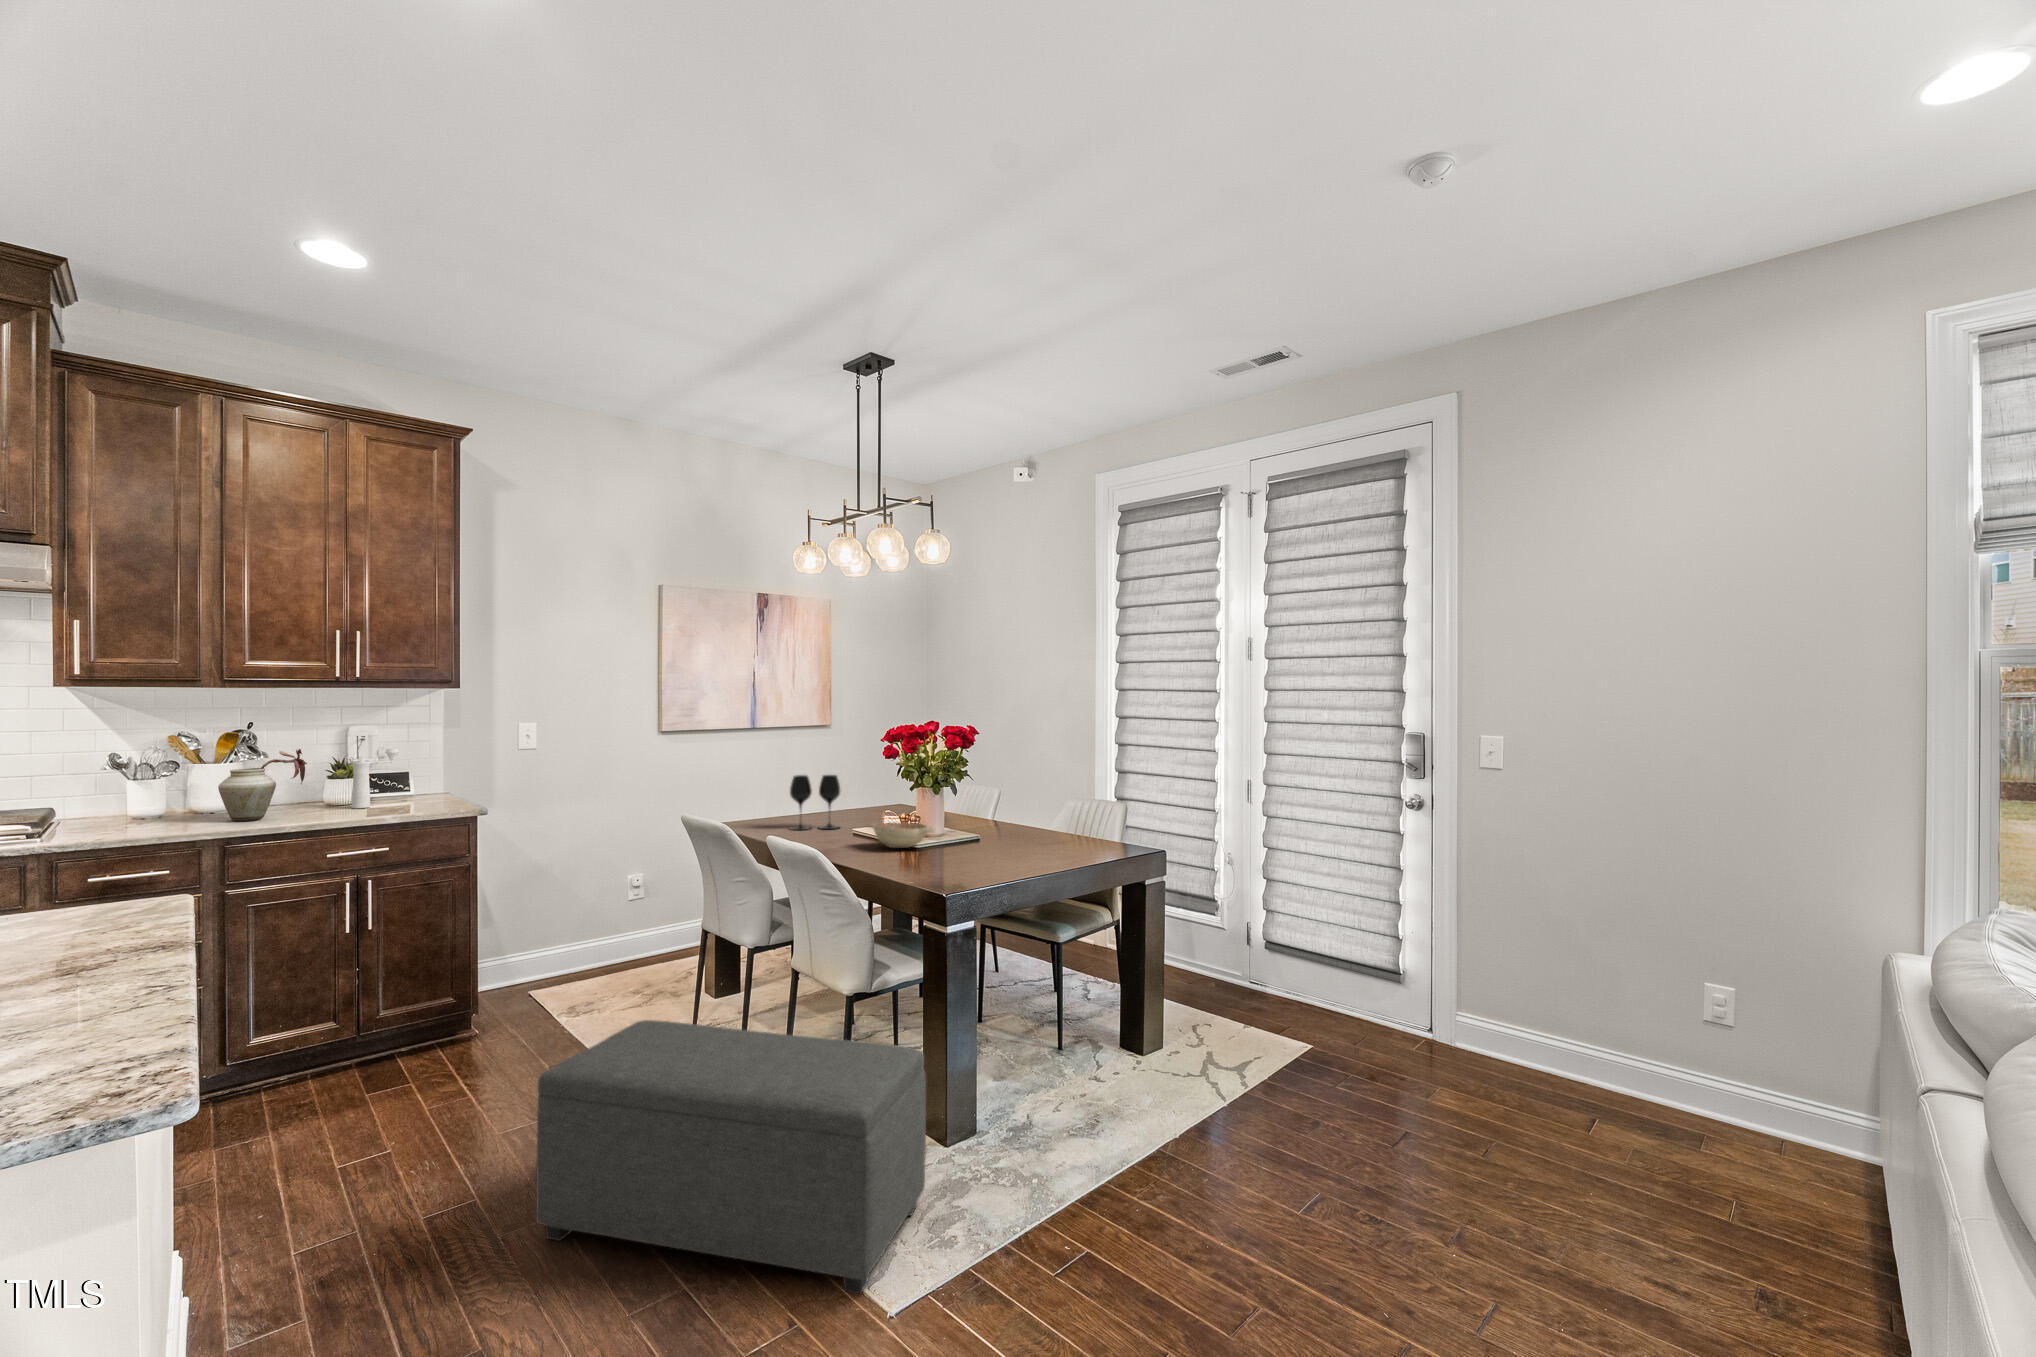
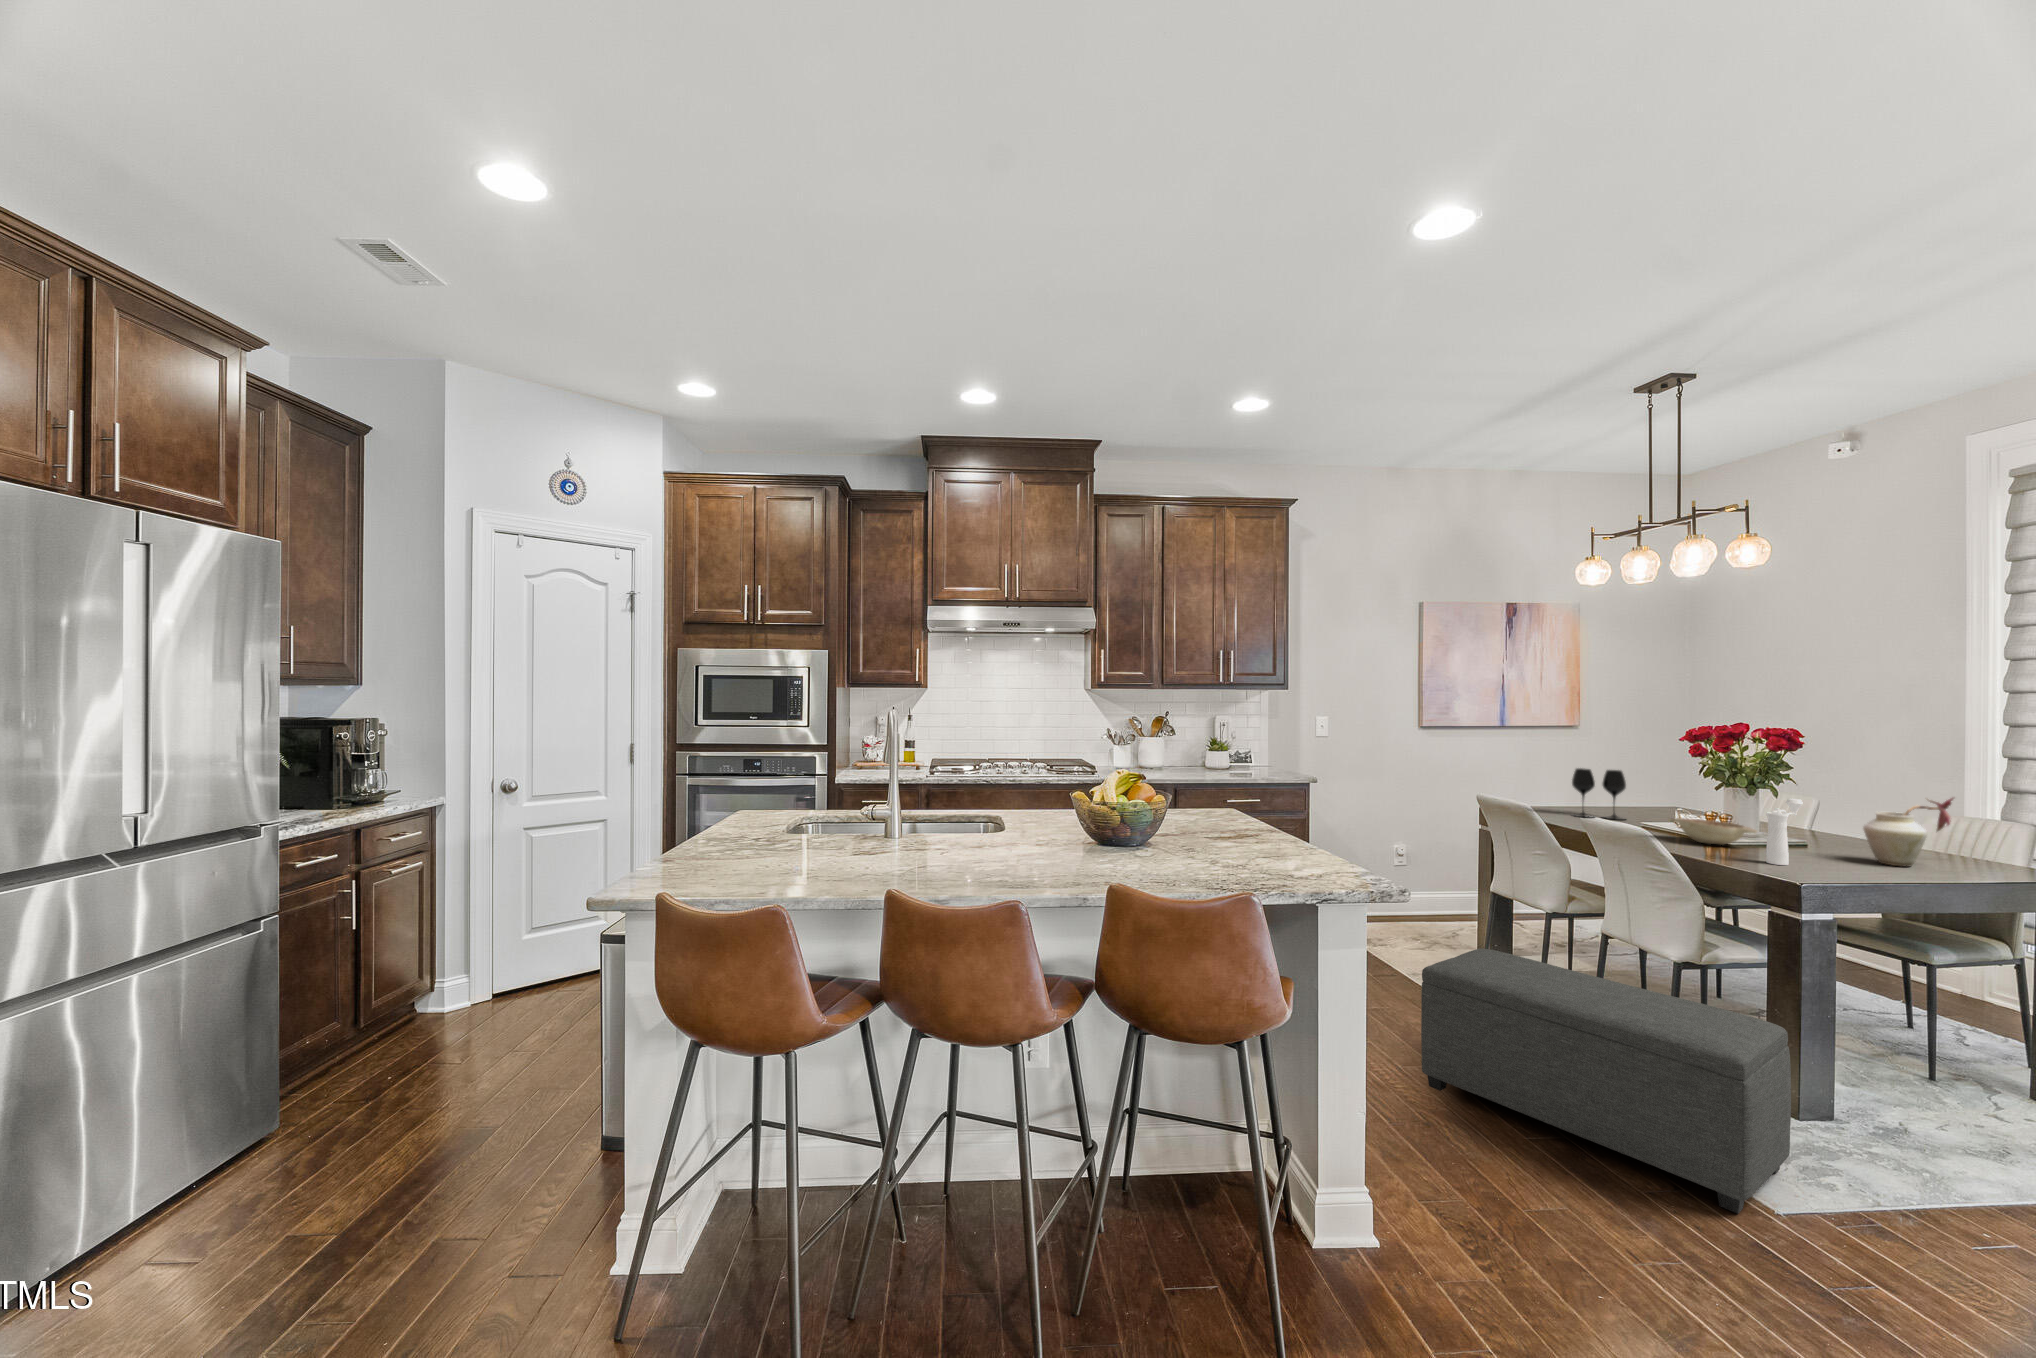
vase: present [218,749,307,821] -> present [1863,798,1954,866]
pepper mill: present [352,749,399,808] -> present [1766,799,1803,865]

